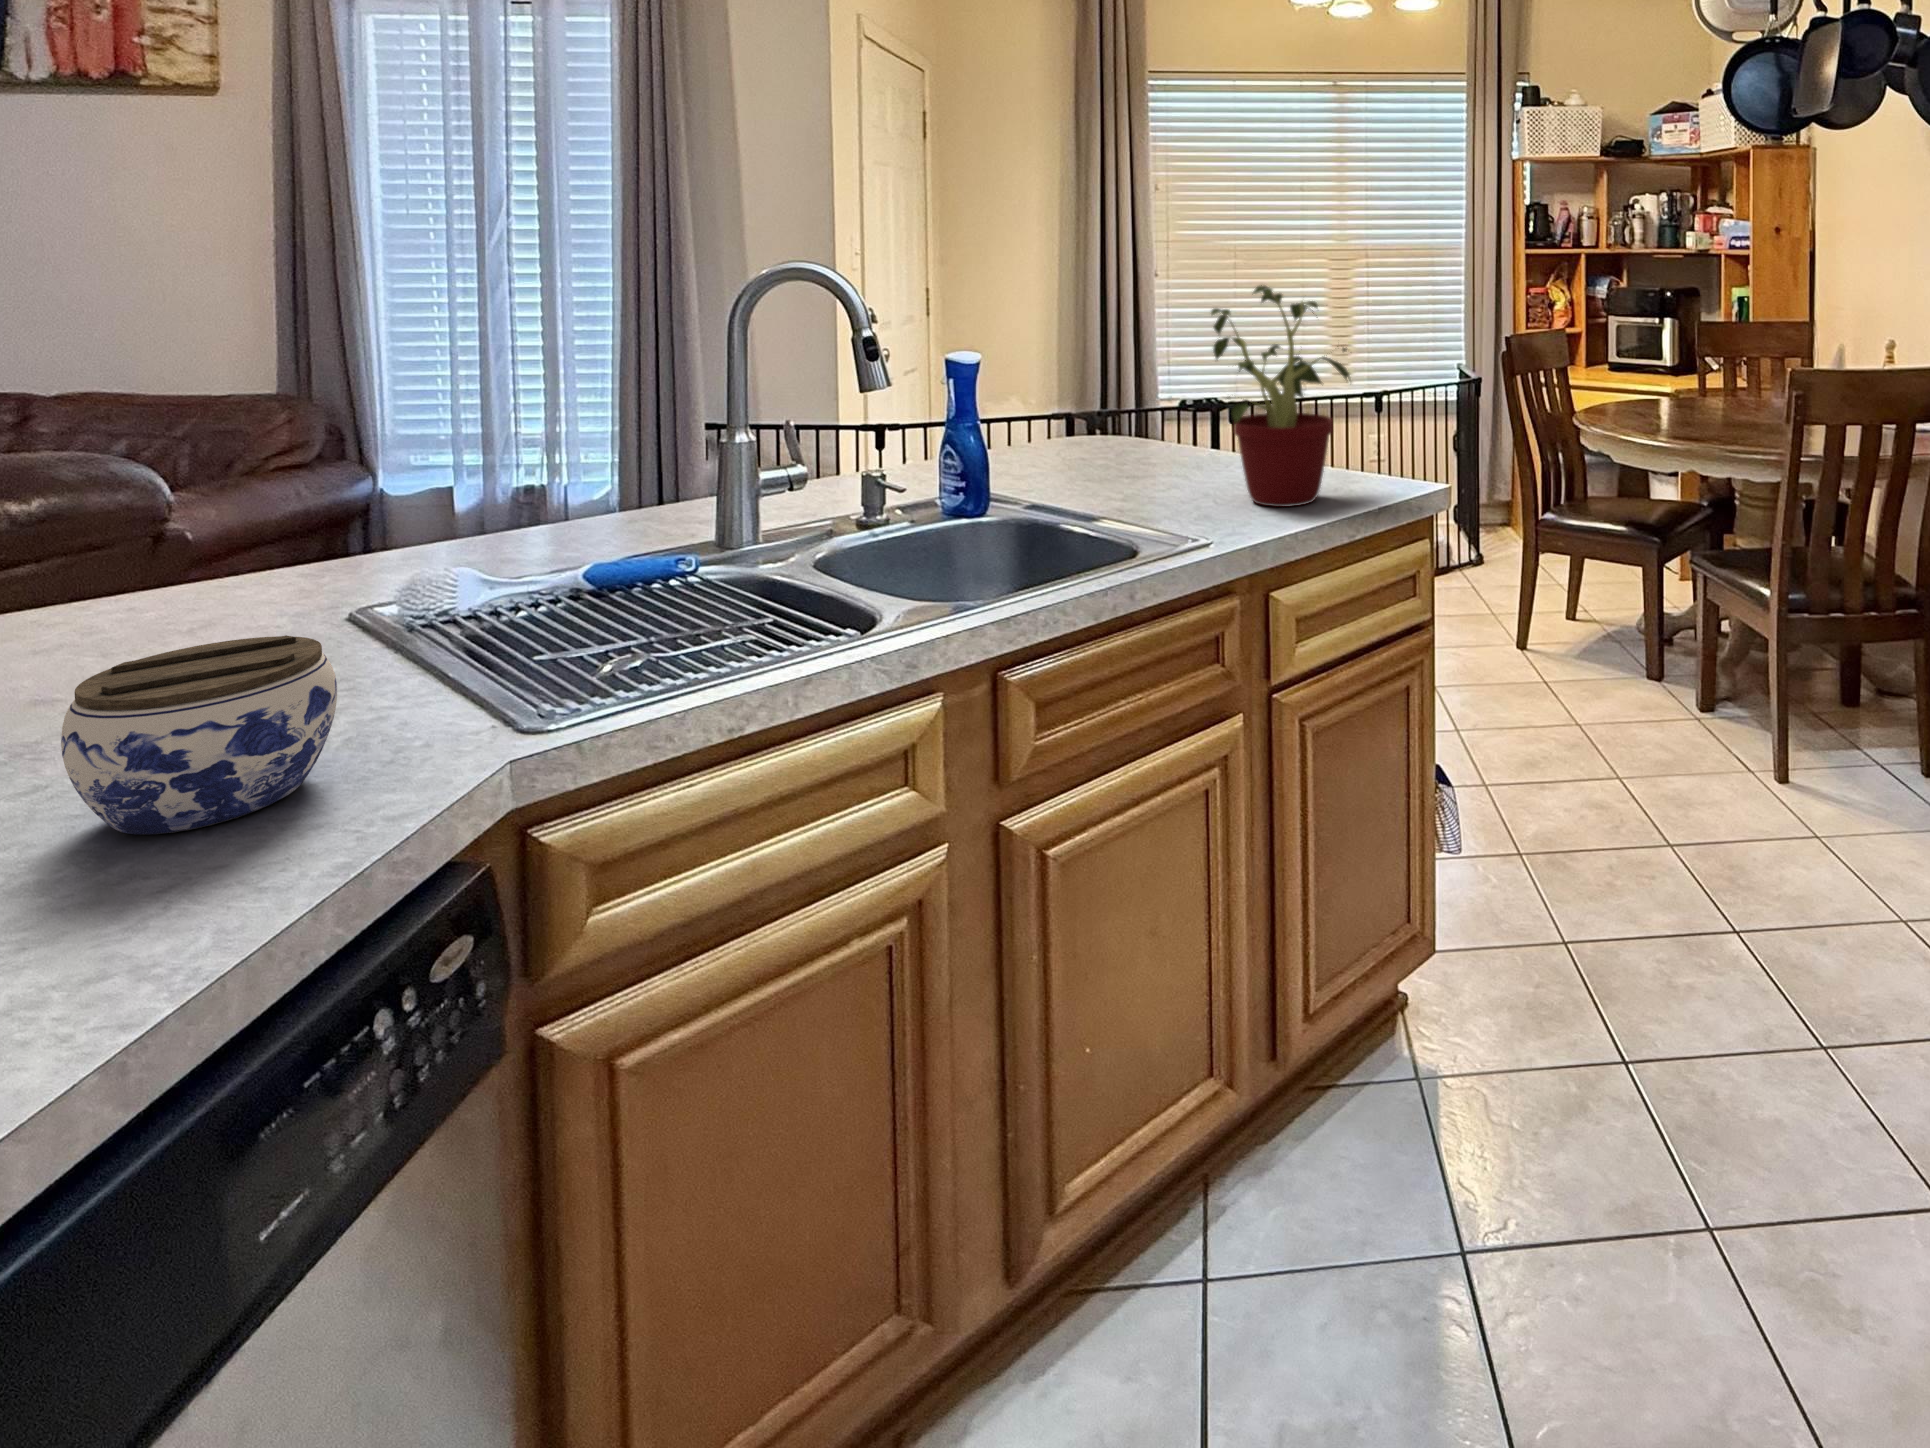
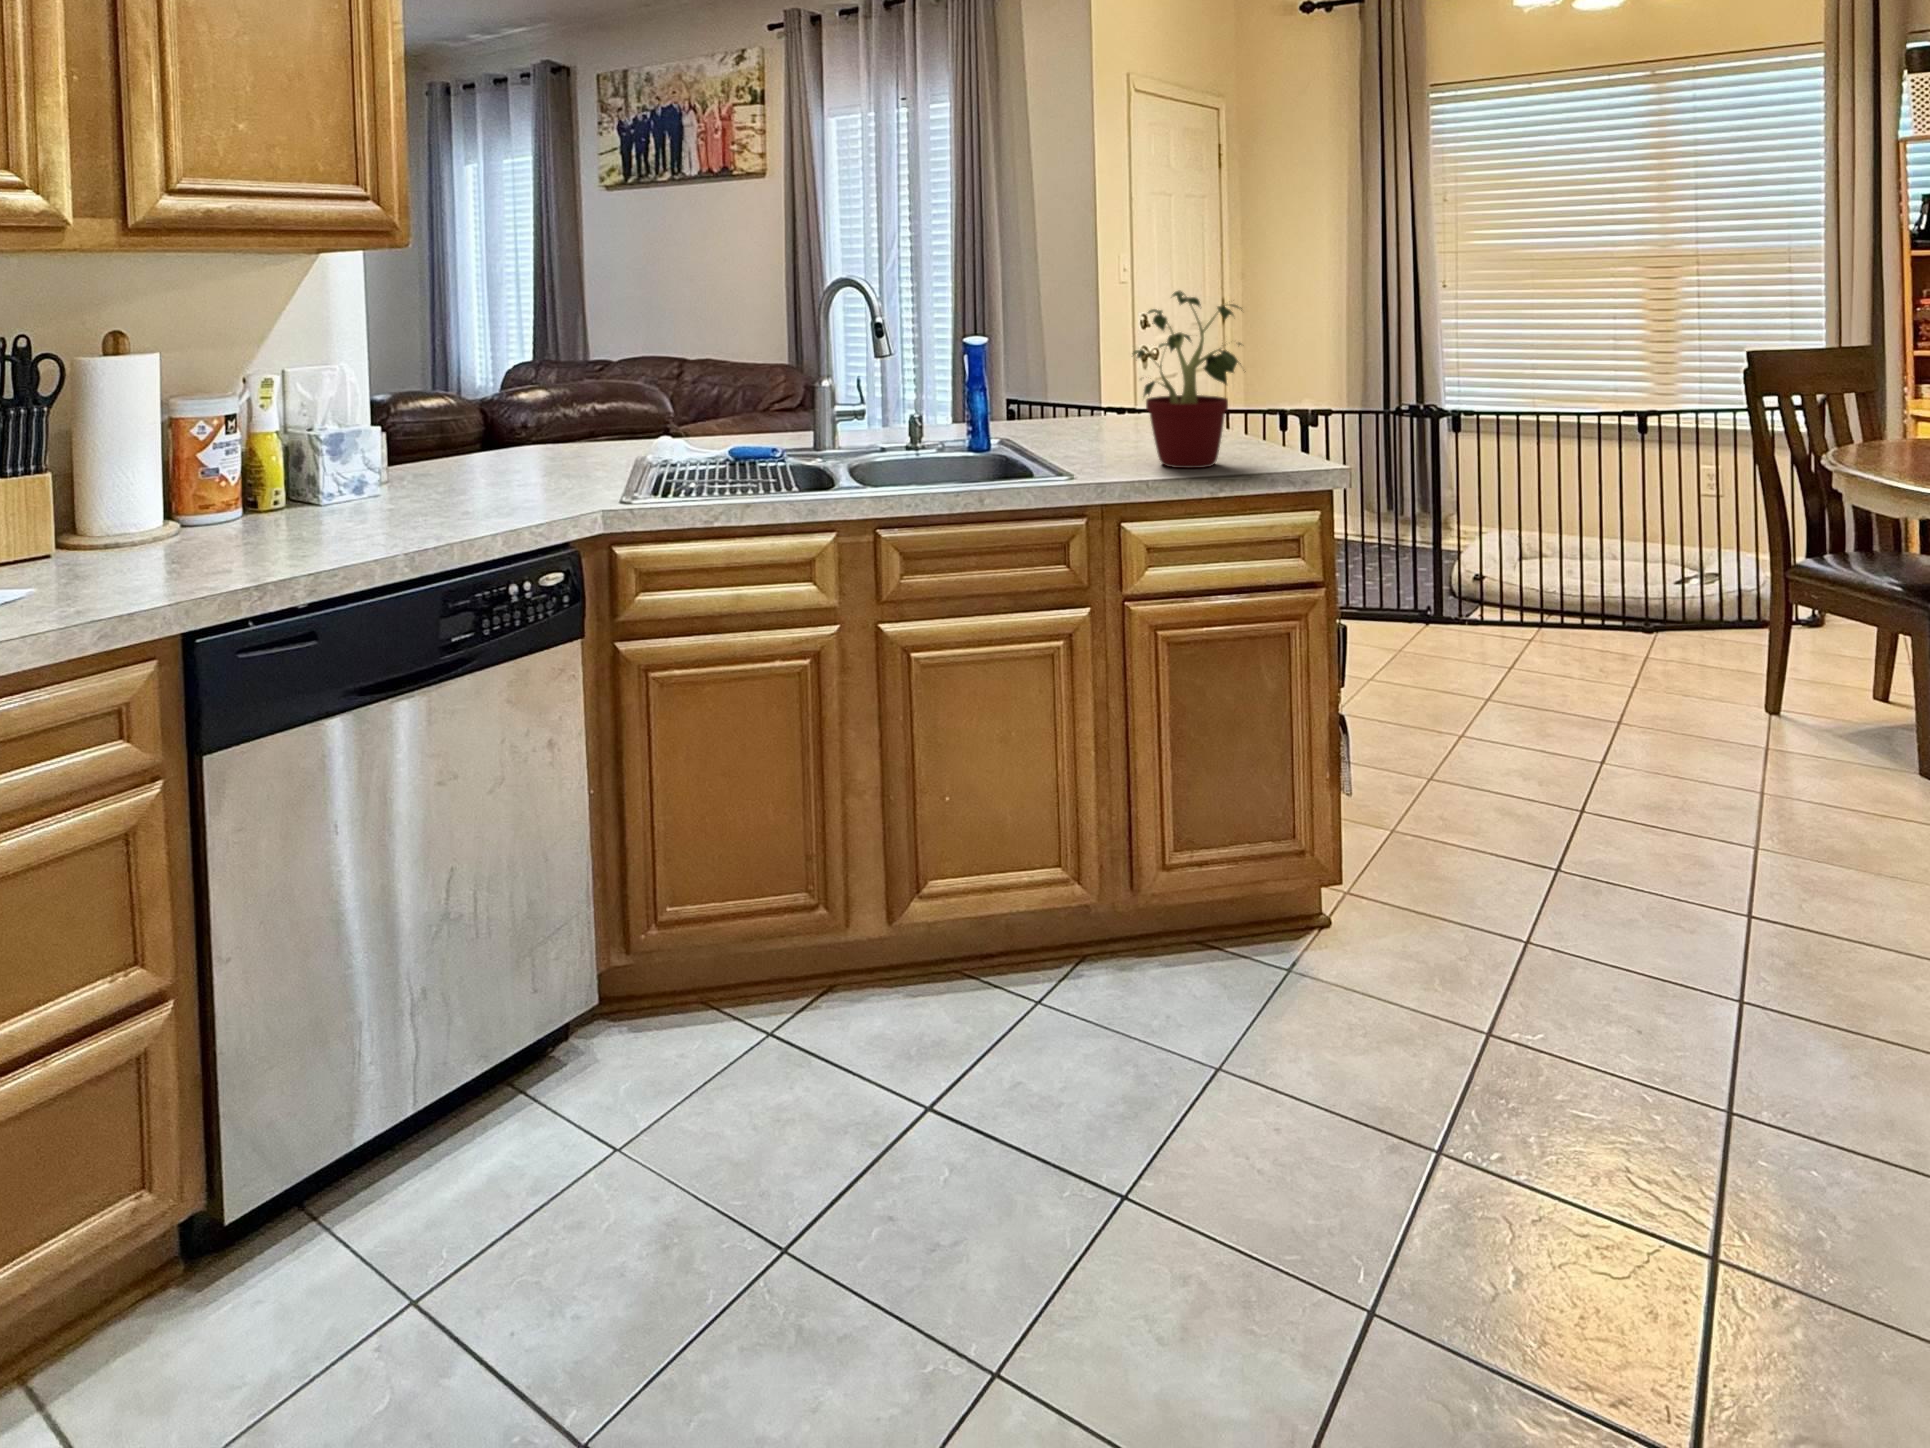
jar: present [61,635,337,834] -> none [481,440,567,509]

